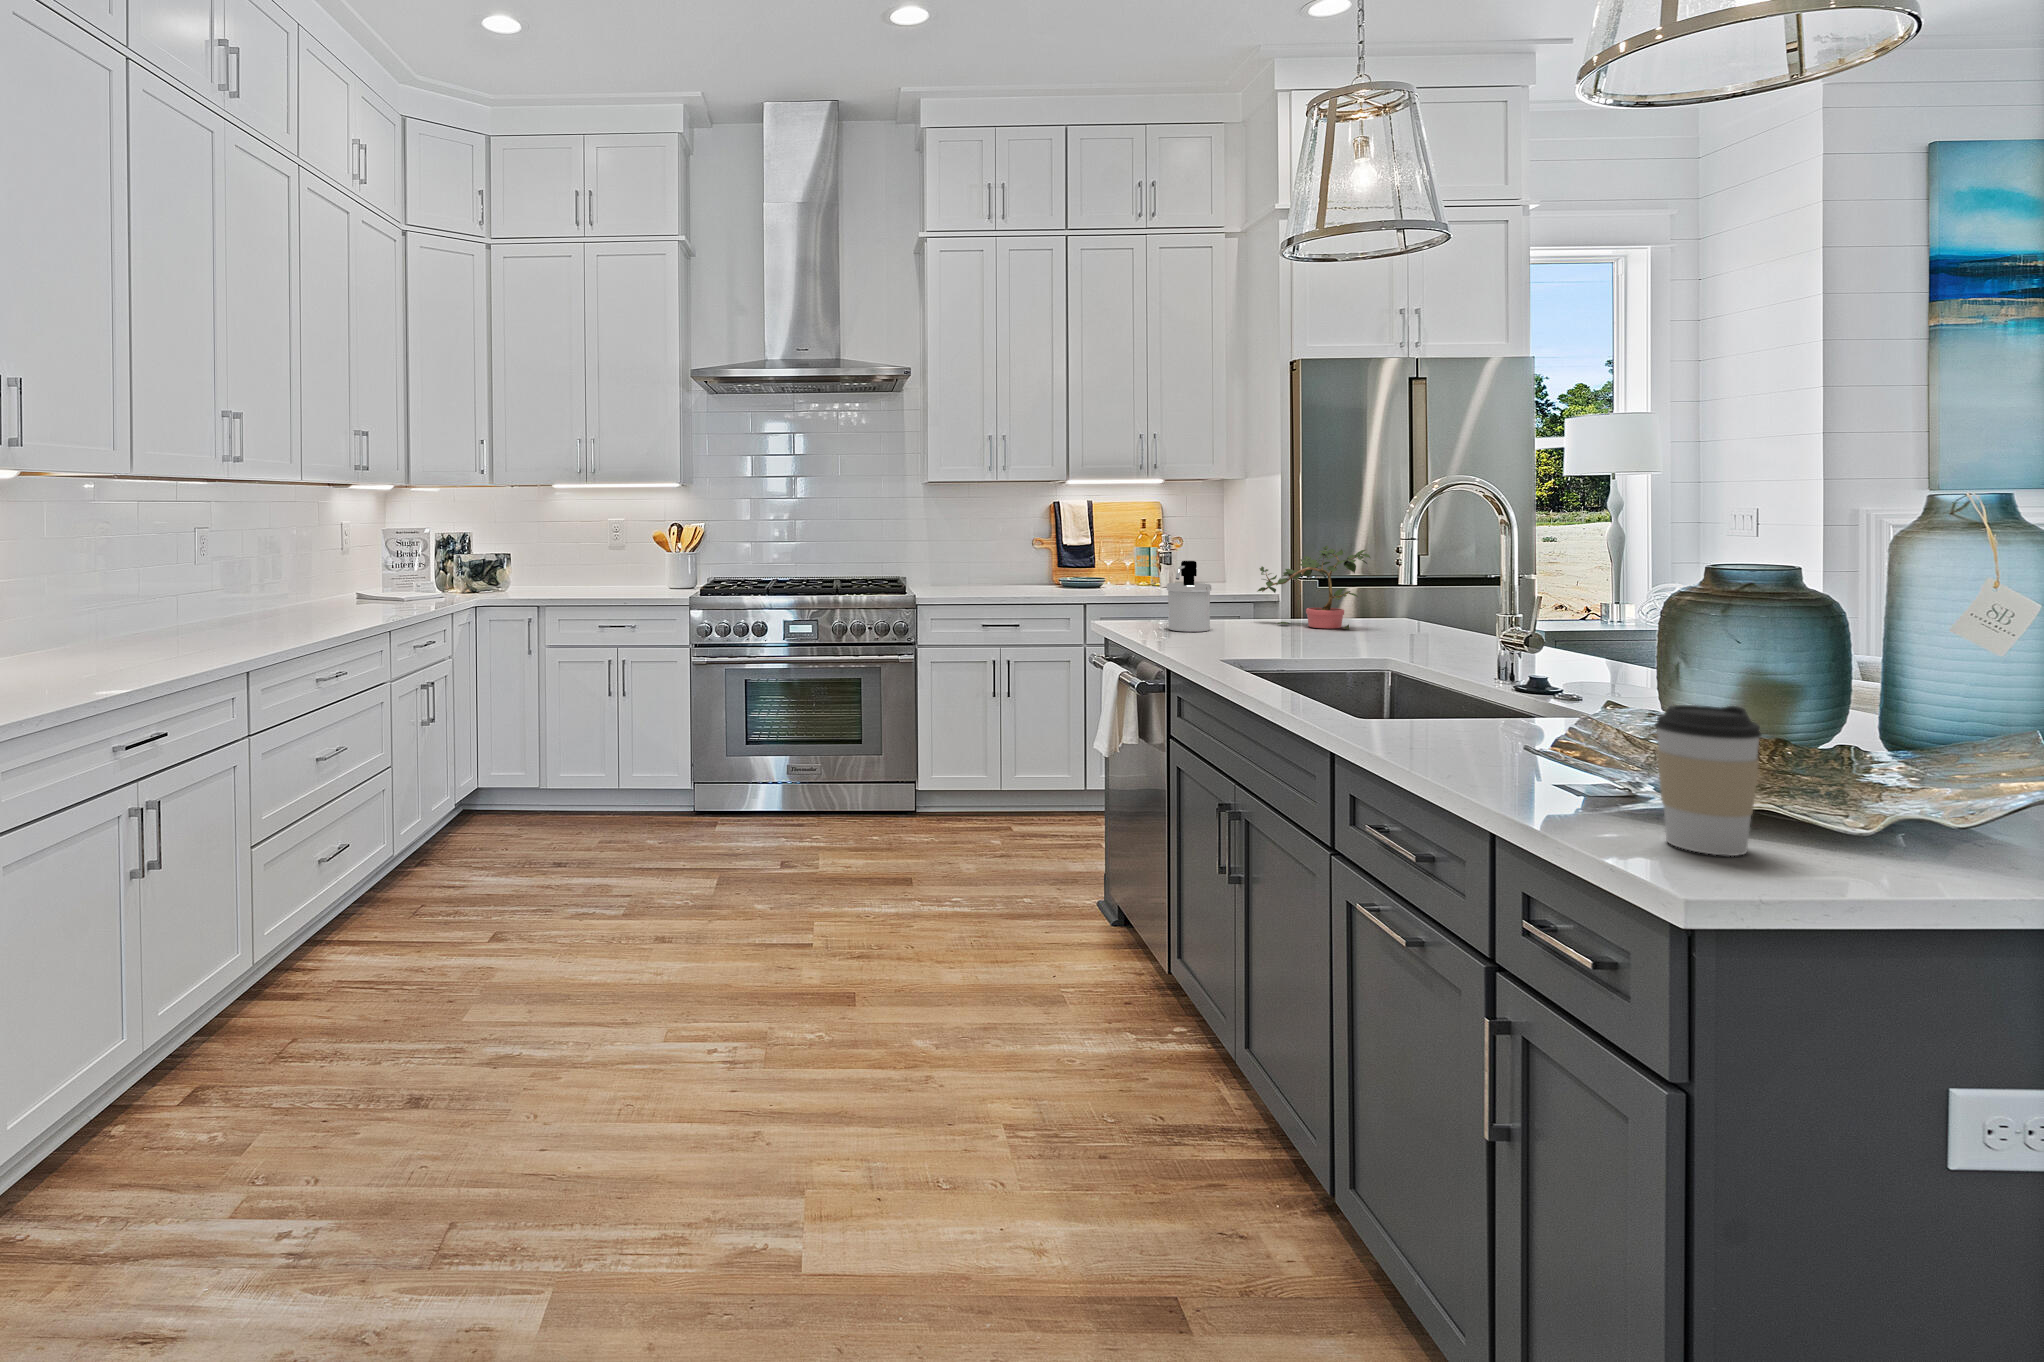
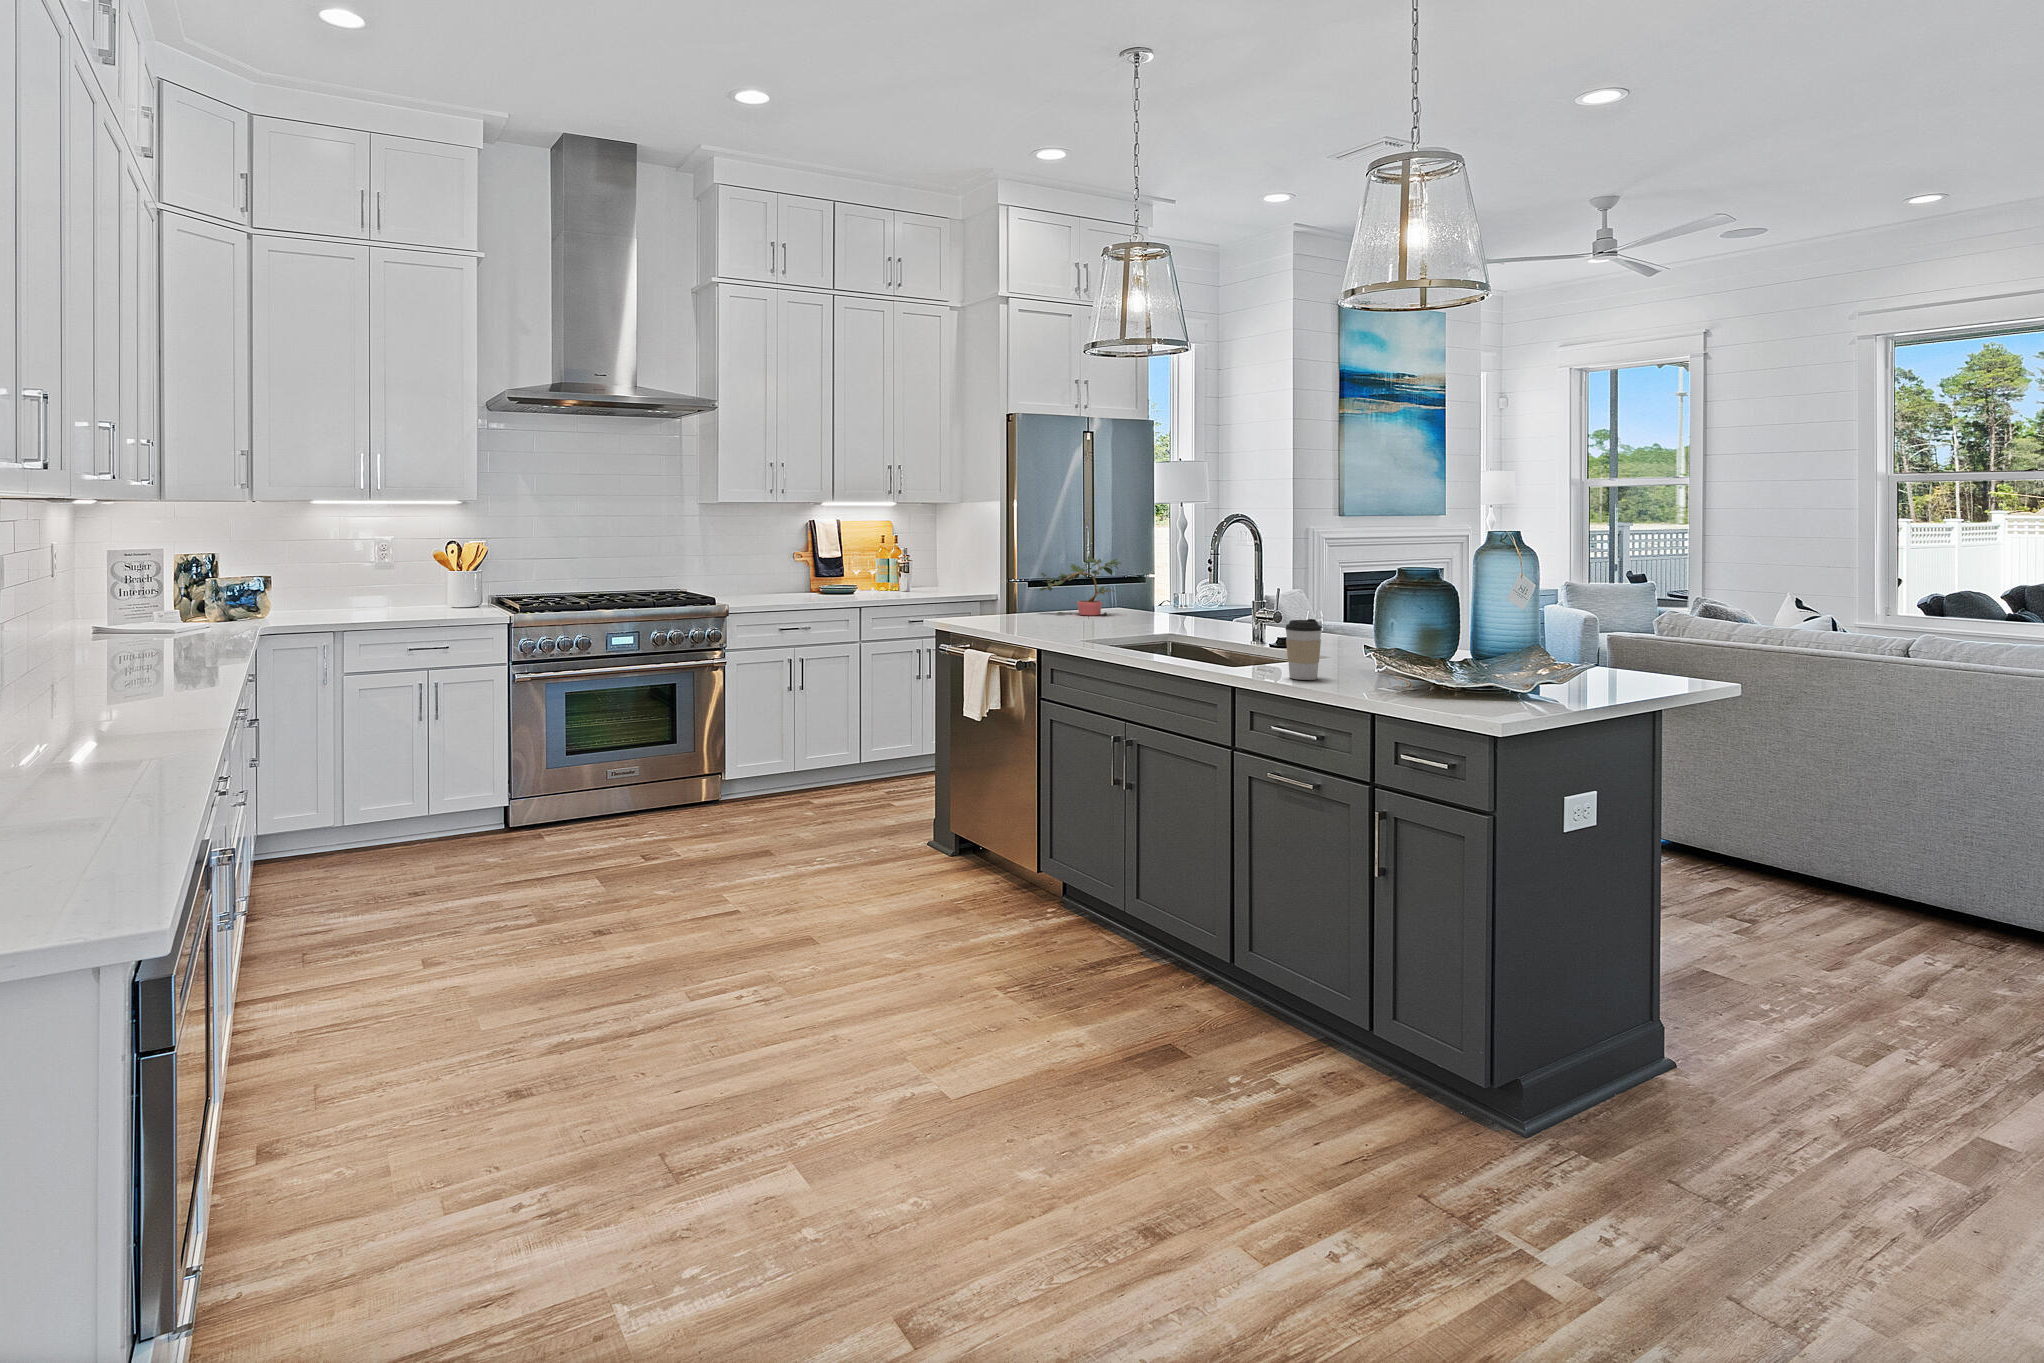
soap dispenser: present [1167,561,1211,632] -> none [992,569,1024,622]
coffee cup: present [1655,705,1761,856] -> present [1285,619,1322,680]

